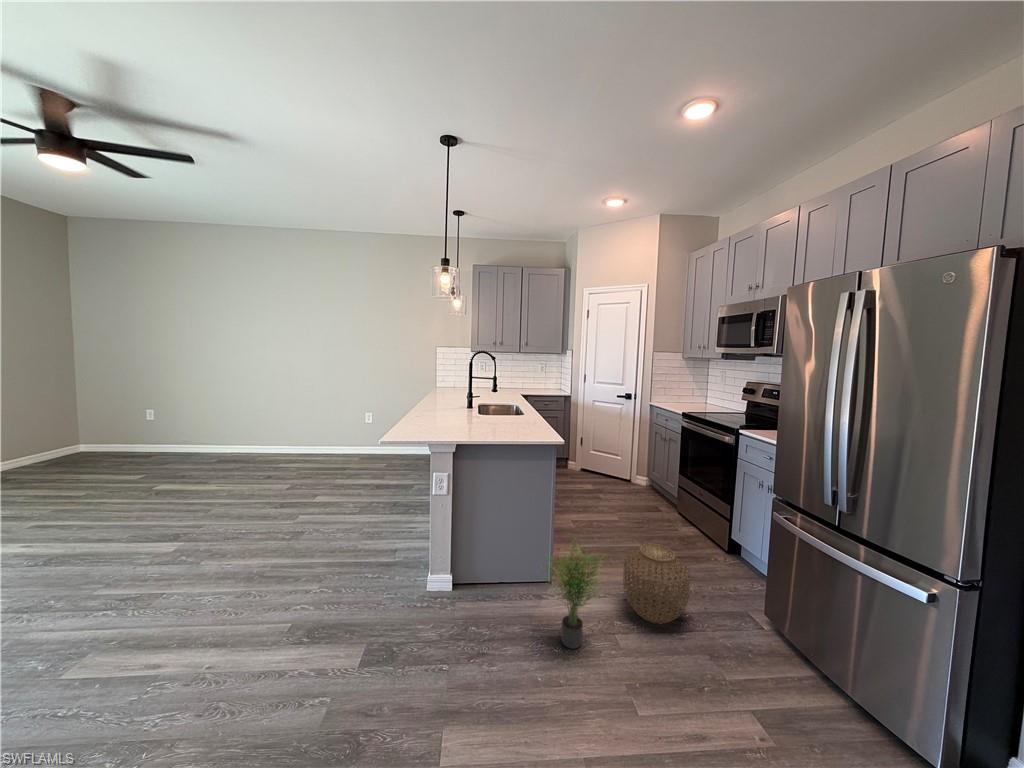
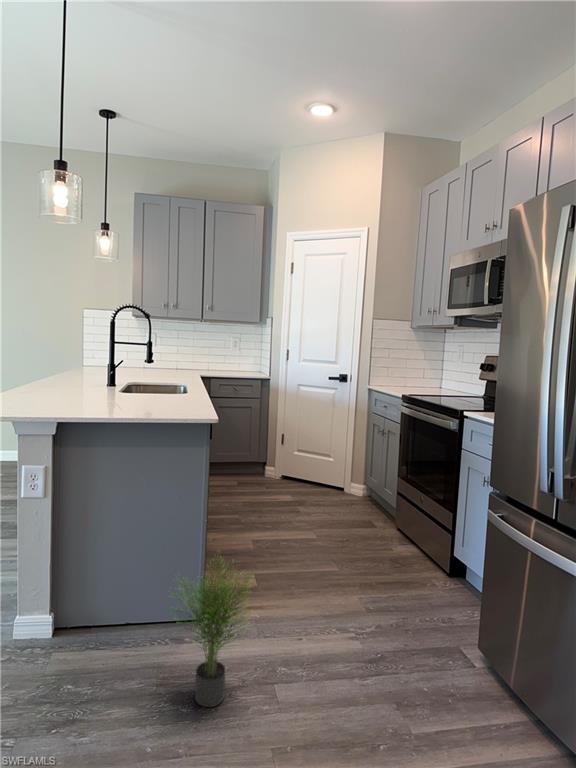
woven basket: present [623,543,690,624] -> none [295,559,382,667]

